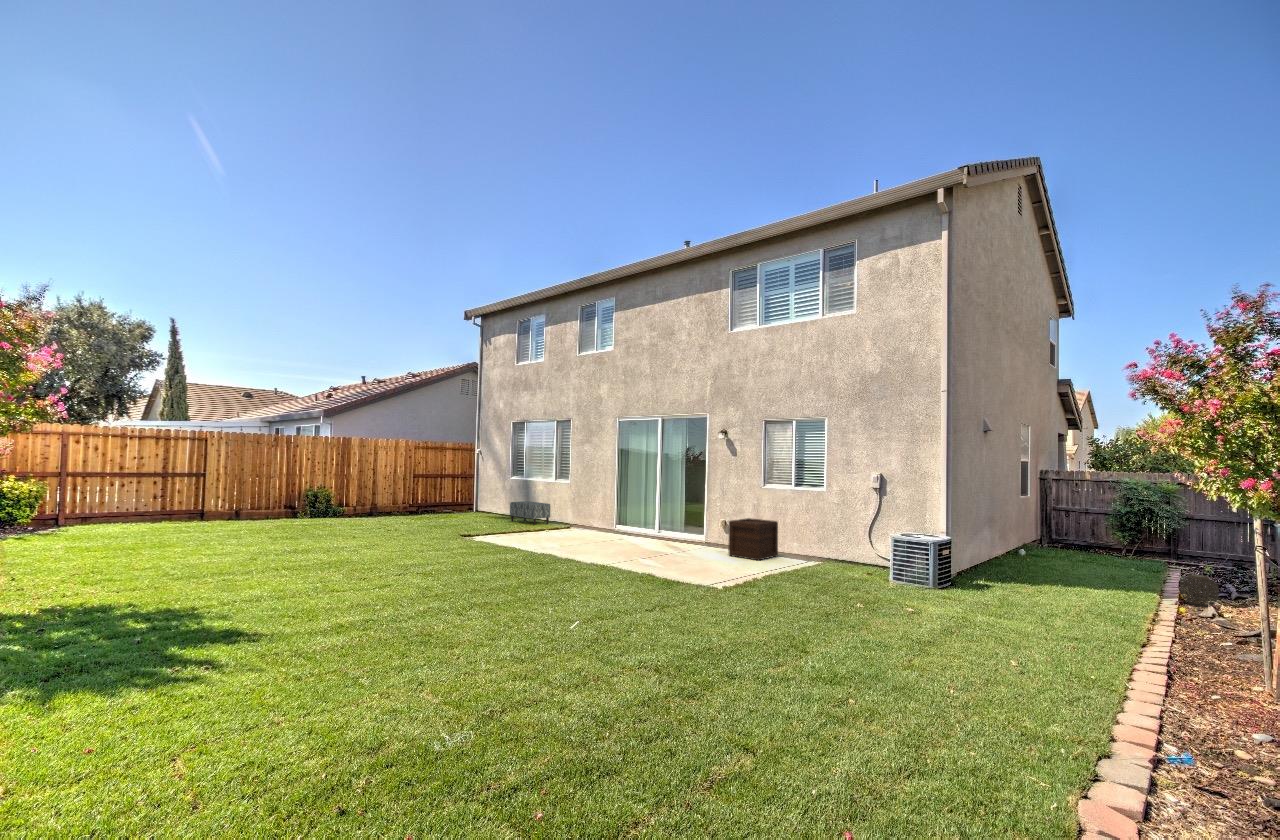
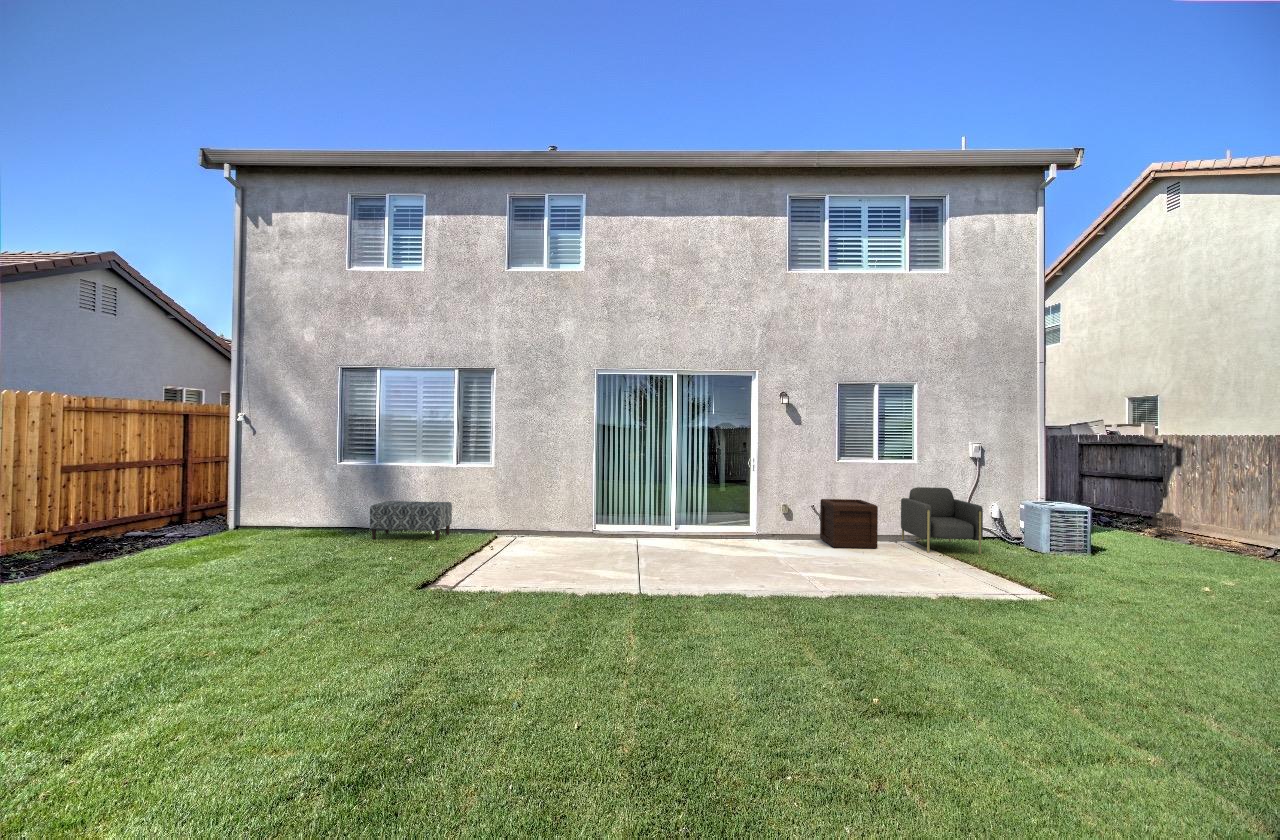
armchair: none [785,513,854,574] -> present [901,487,983,554]

